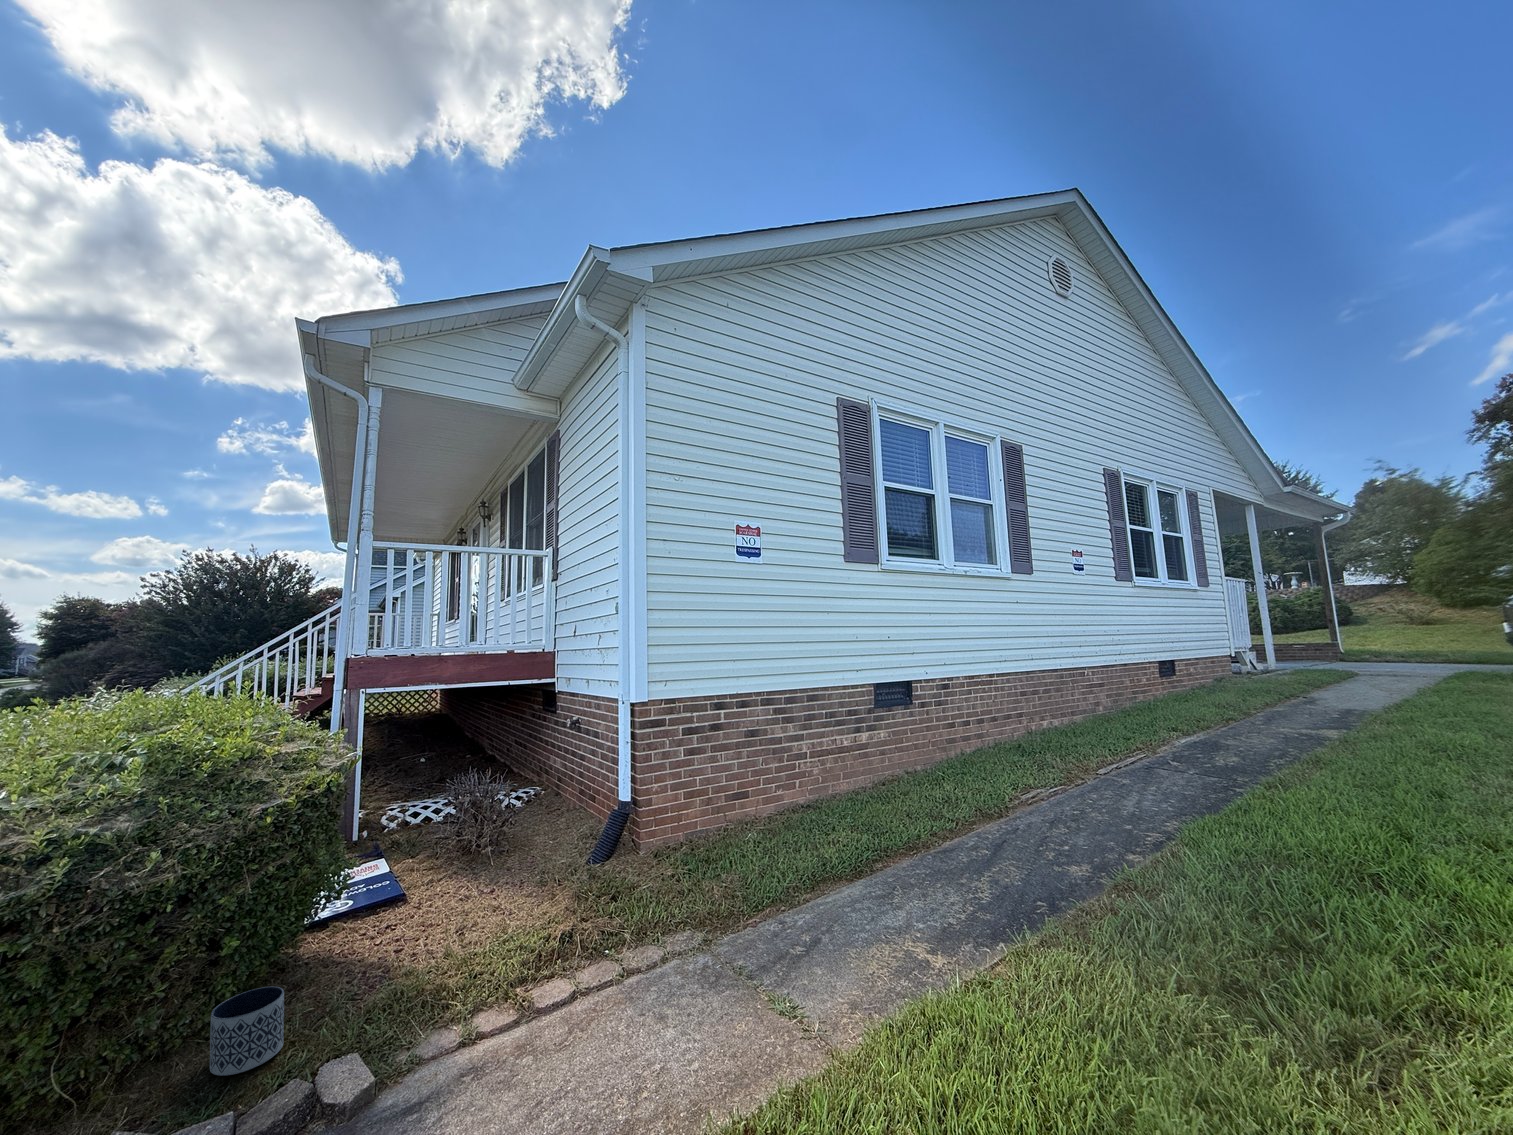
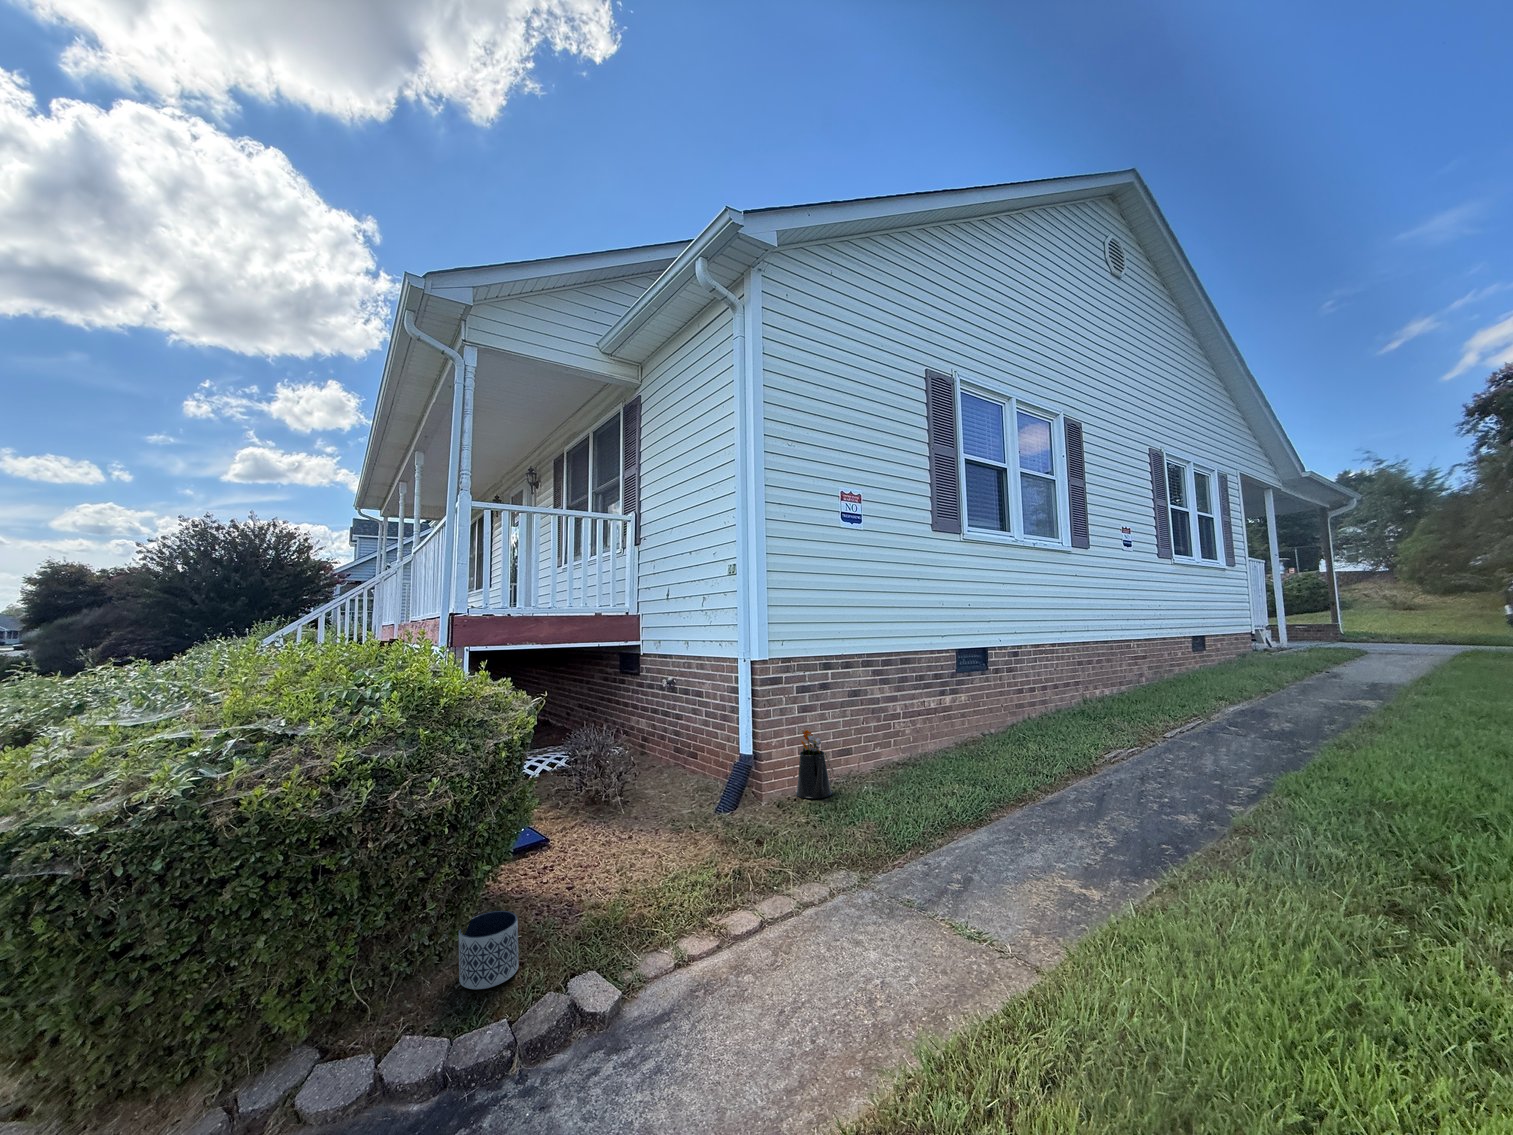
watering can: none [680,773,718,848] -> present [796,730,832,799]

